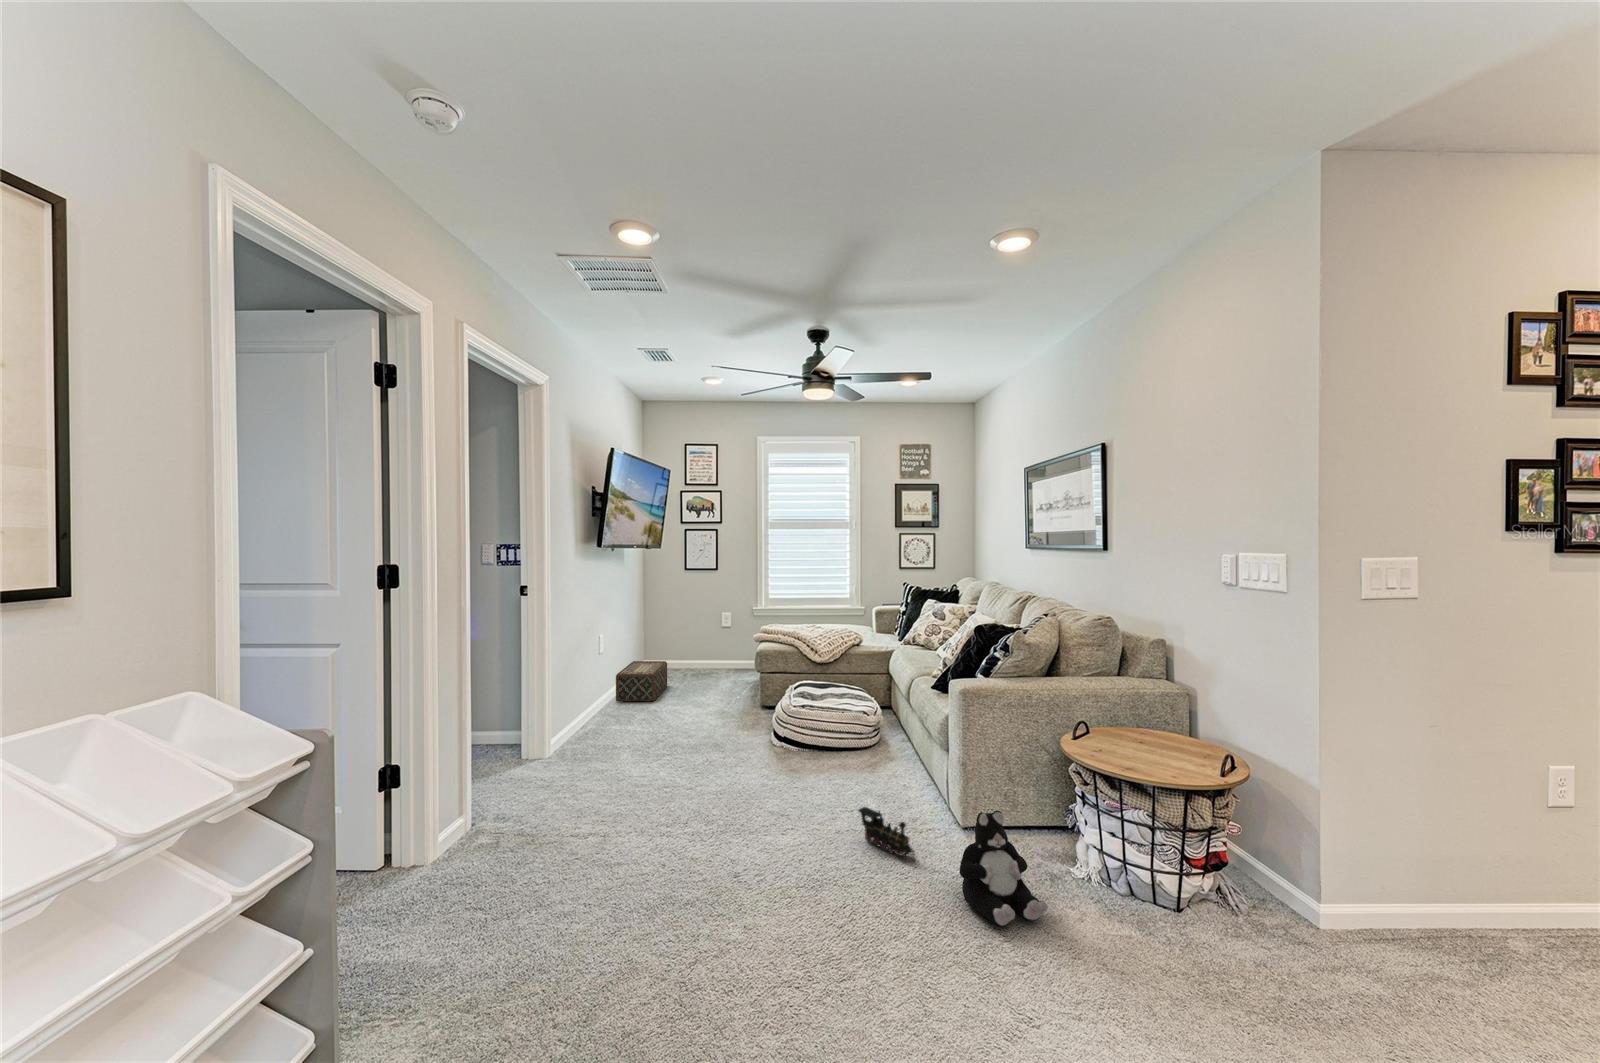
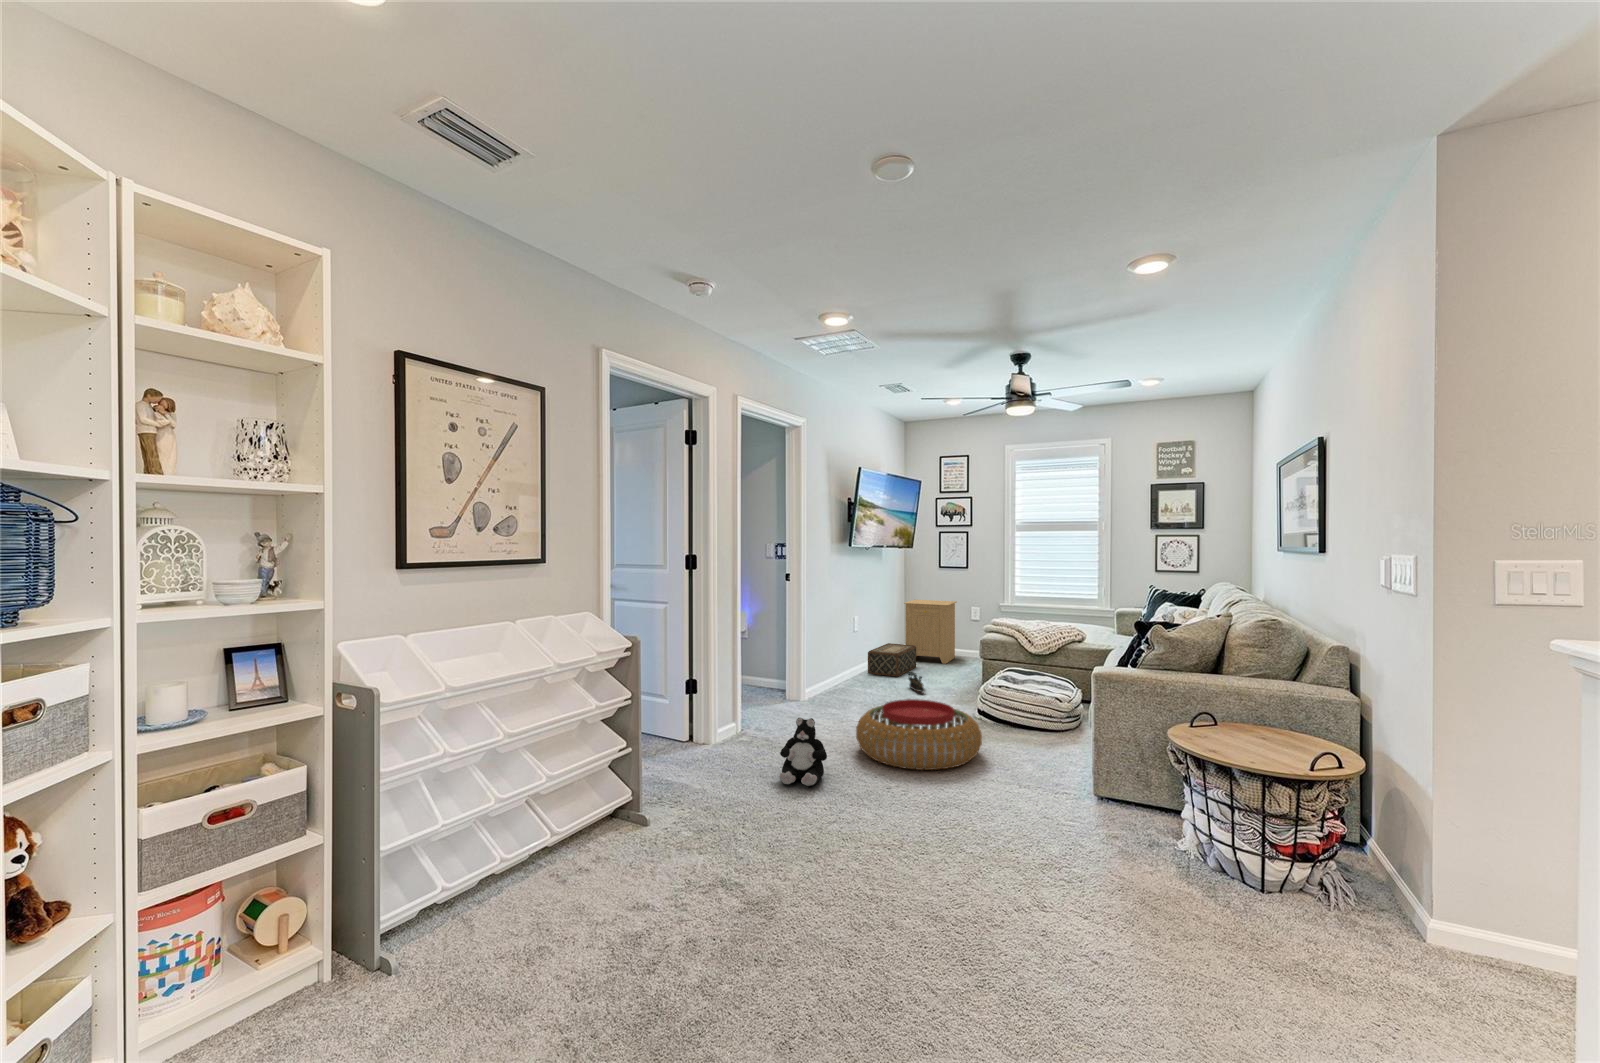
side table: none [648,607,704,679] -> present [904,600,956,664]
pouf: none [663,736,817,831] -> present [856,699,982,770]
toy train: present [858,807,914,860] -> present [908,672,925,694]
plush toy: present [960,811,1047,926] -> present [779,718,827,786]

